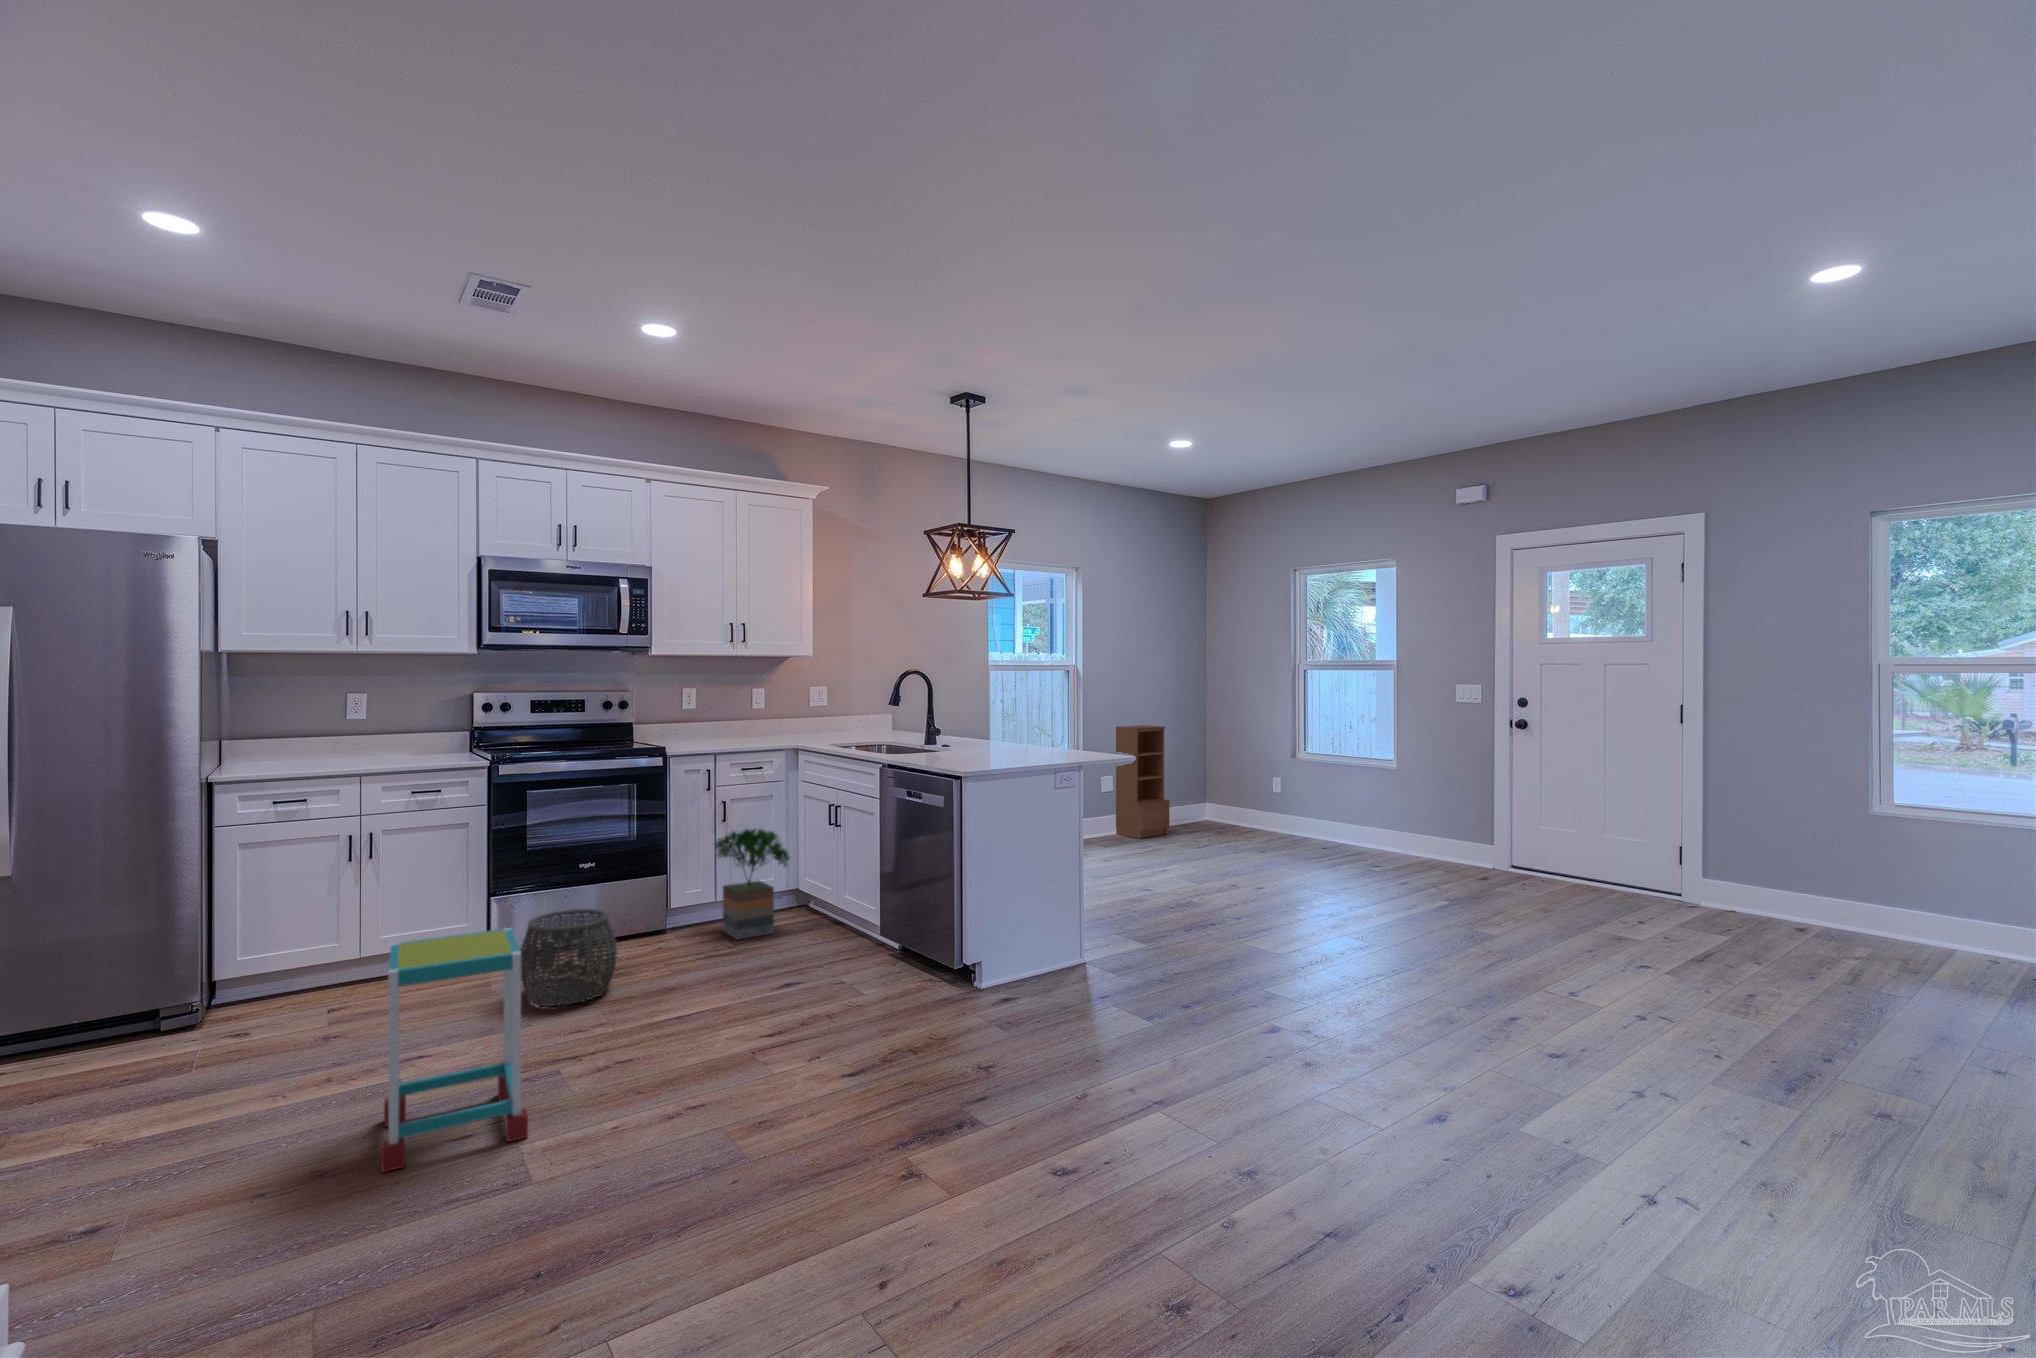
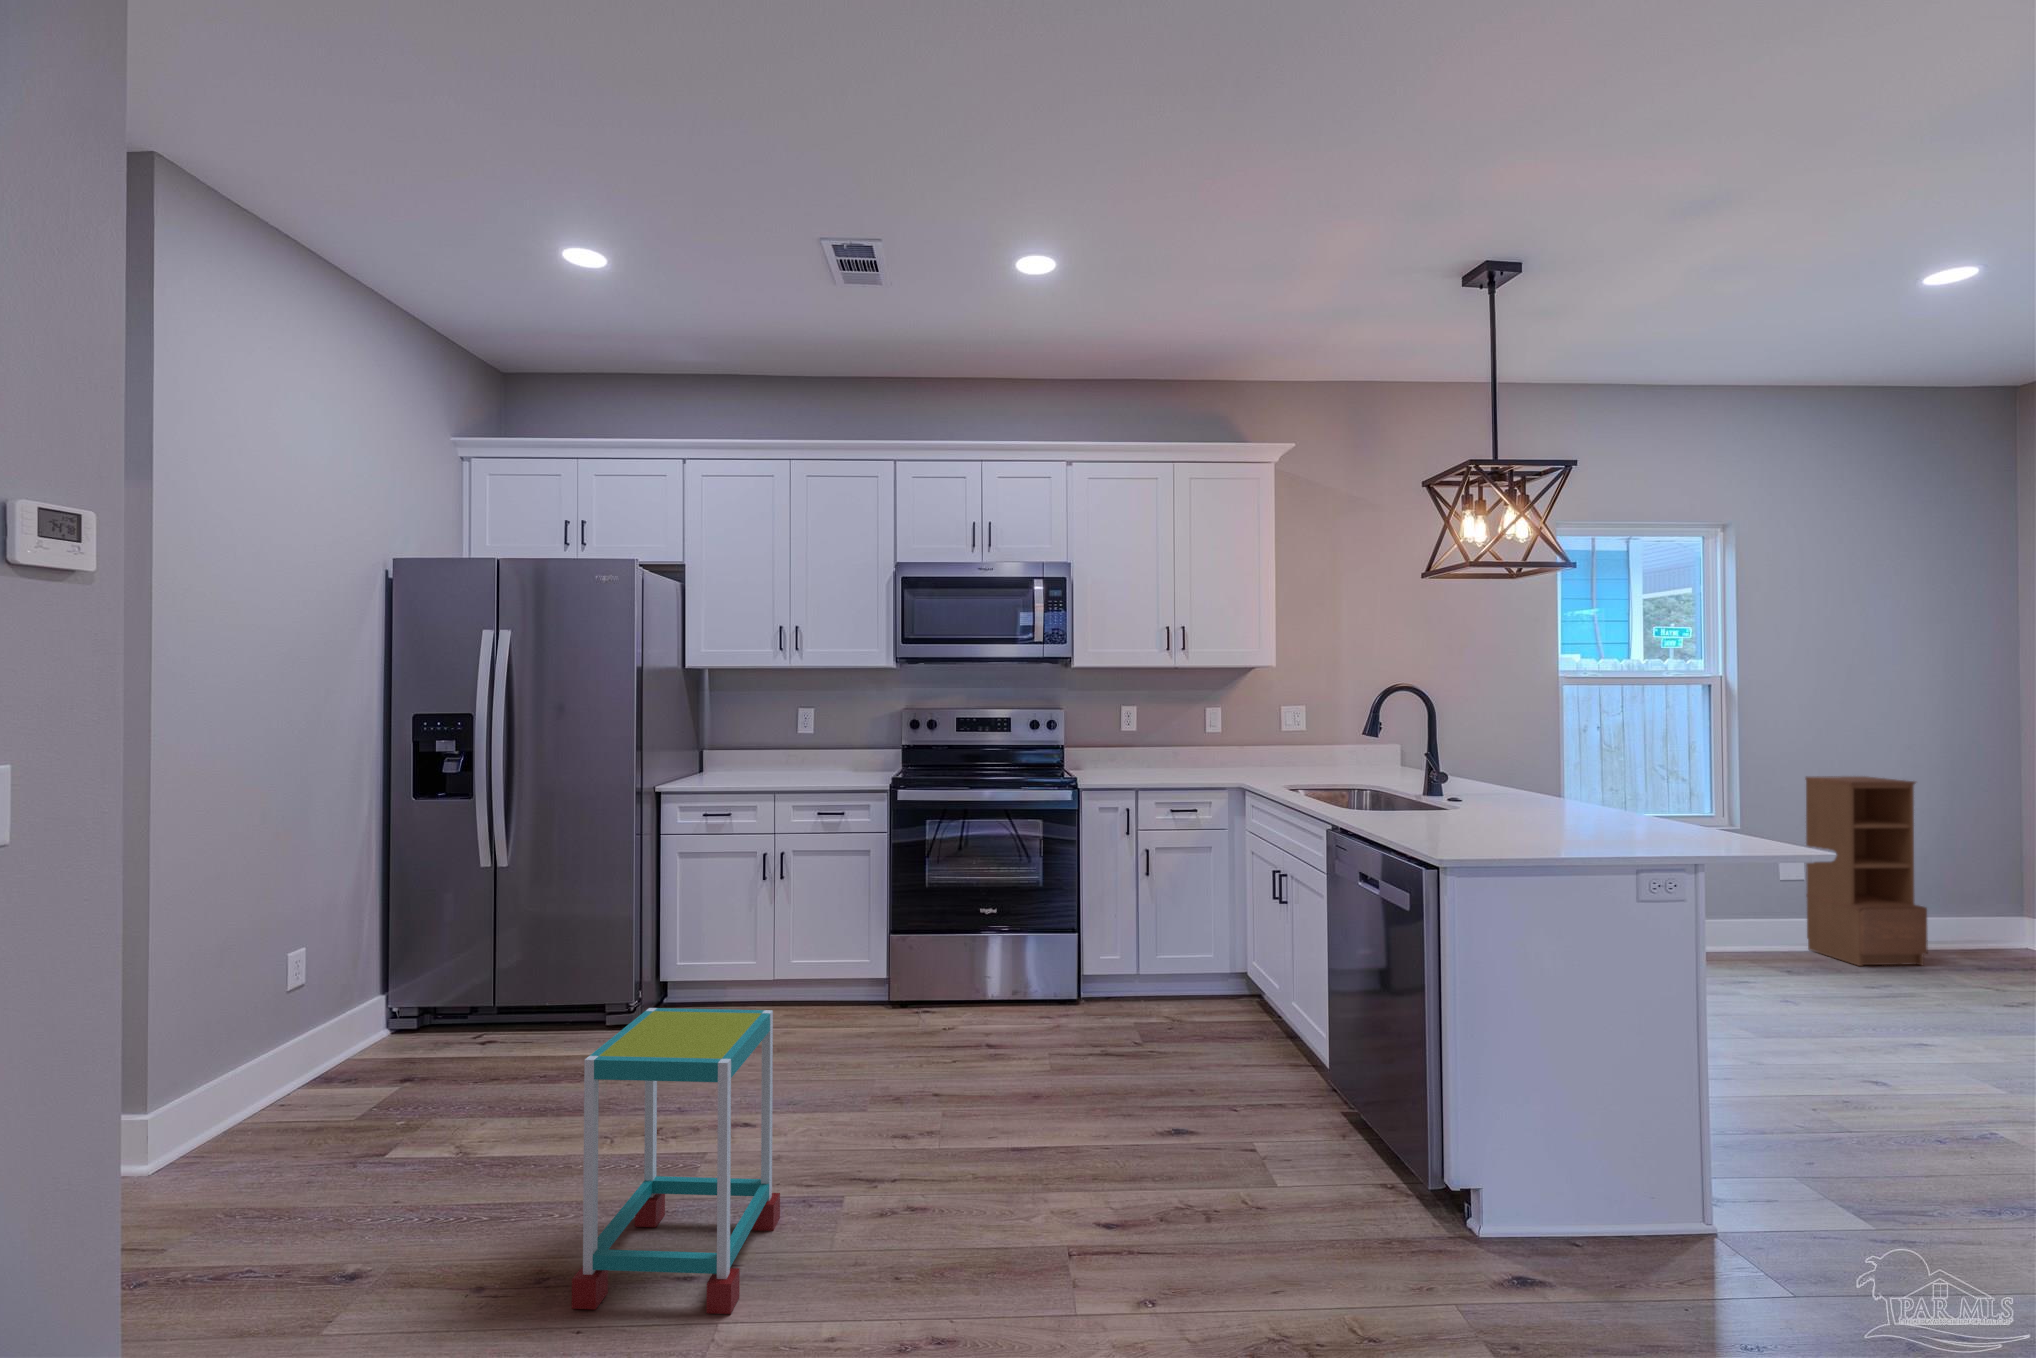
potted tree: present [714,829,789,940] -> none [1125,887,1223,1034]
woven basket: present [520,909,617,1006] -> none [873,968,982,1091]

